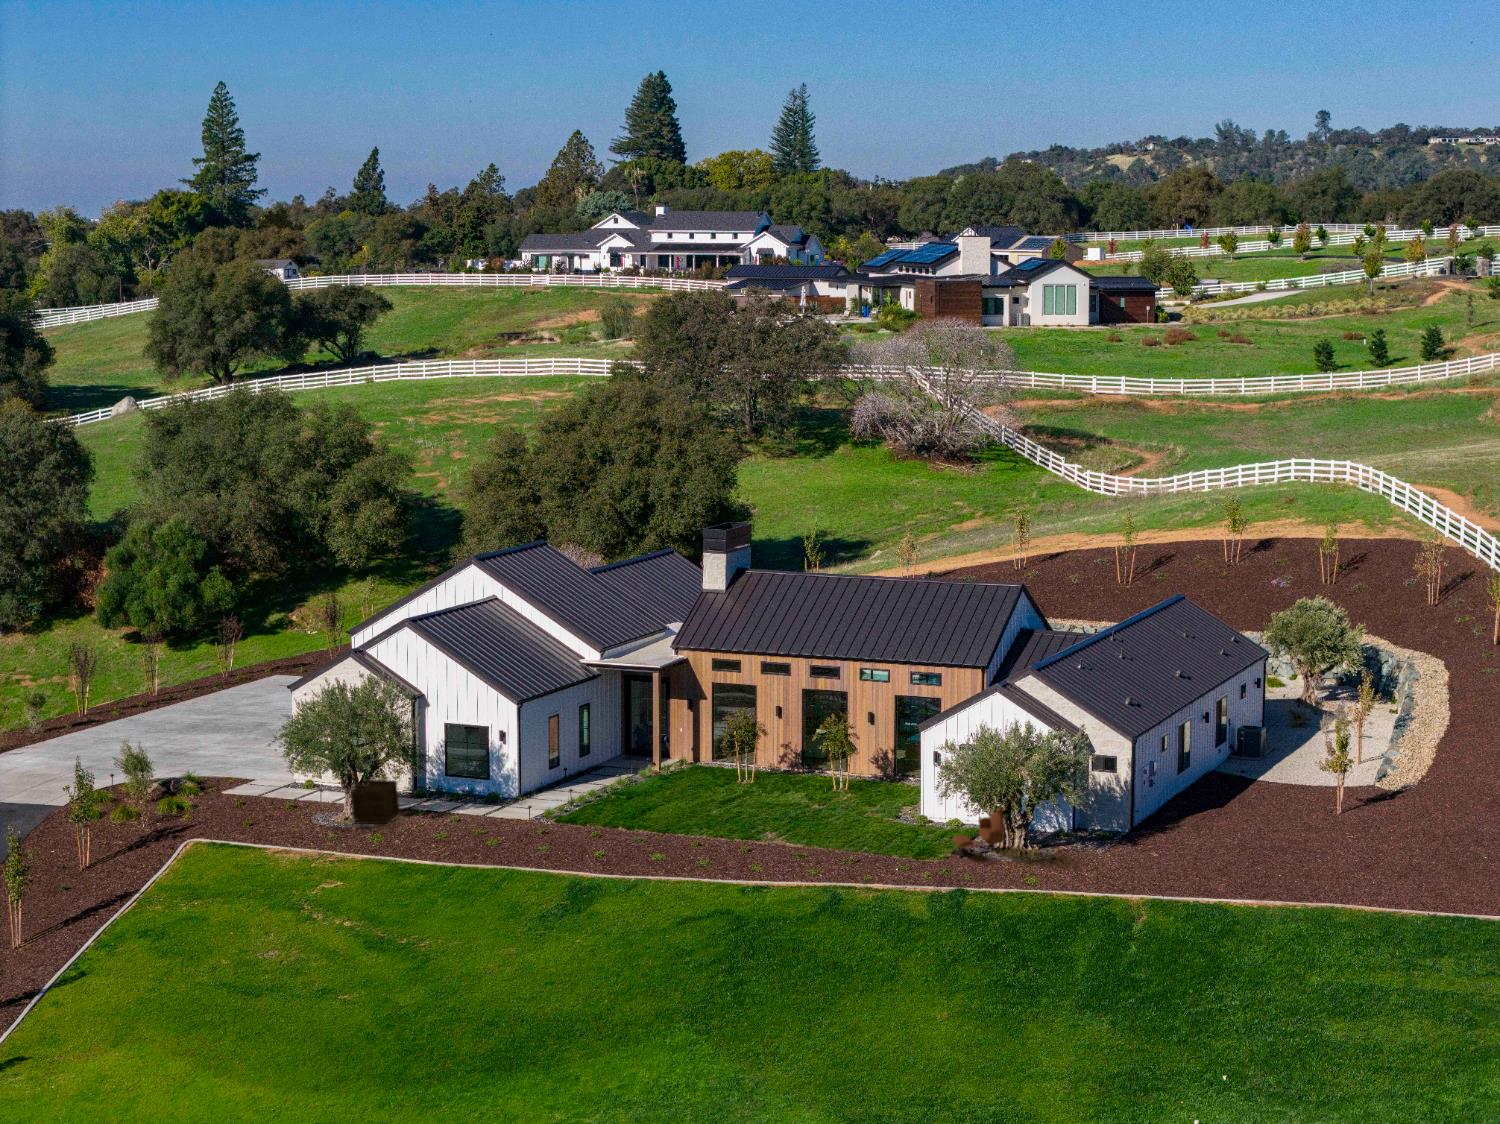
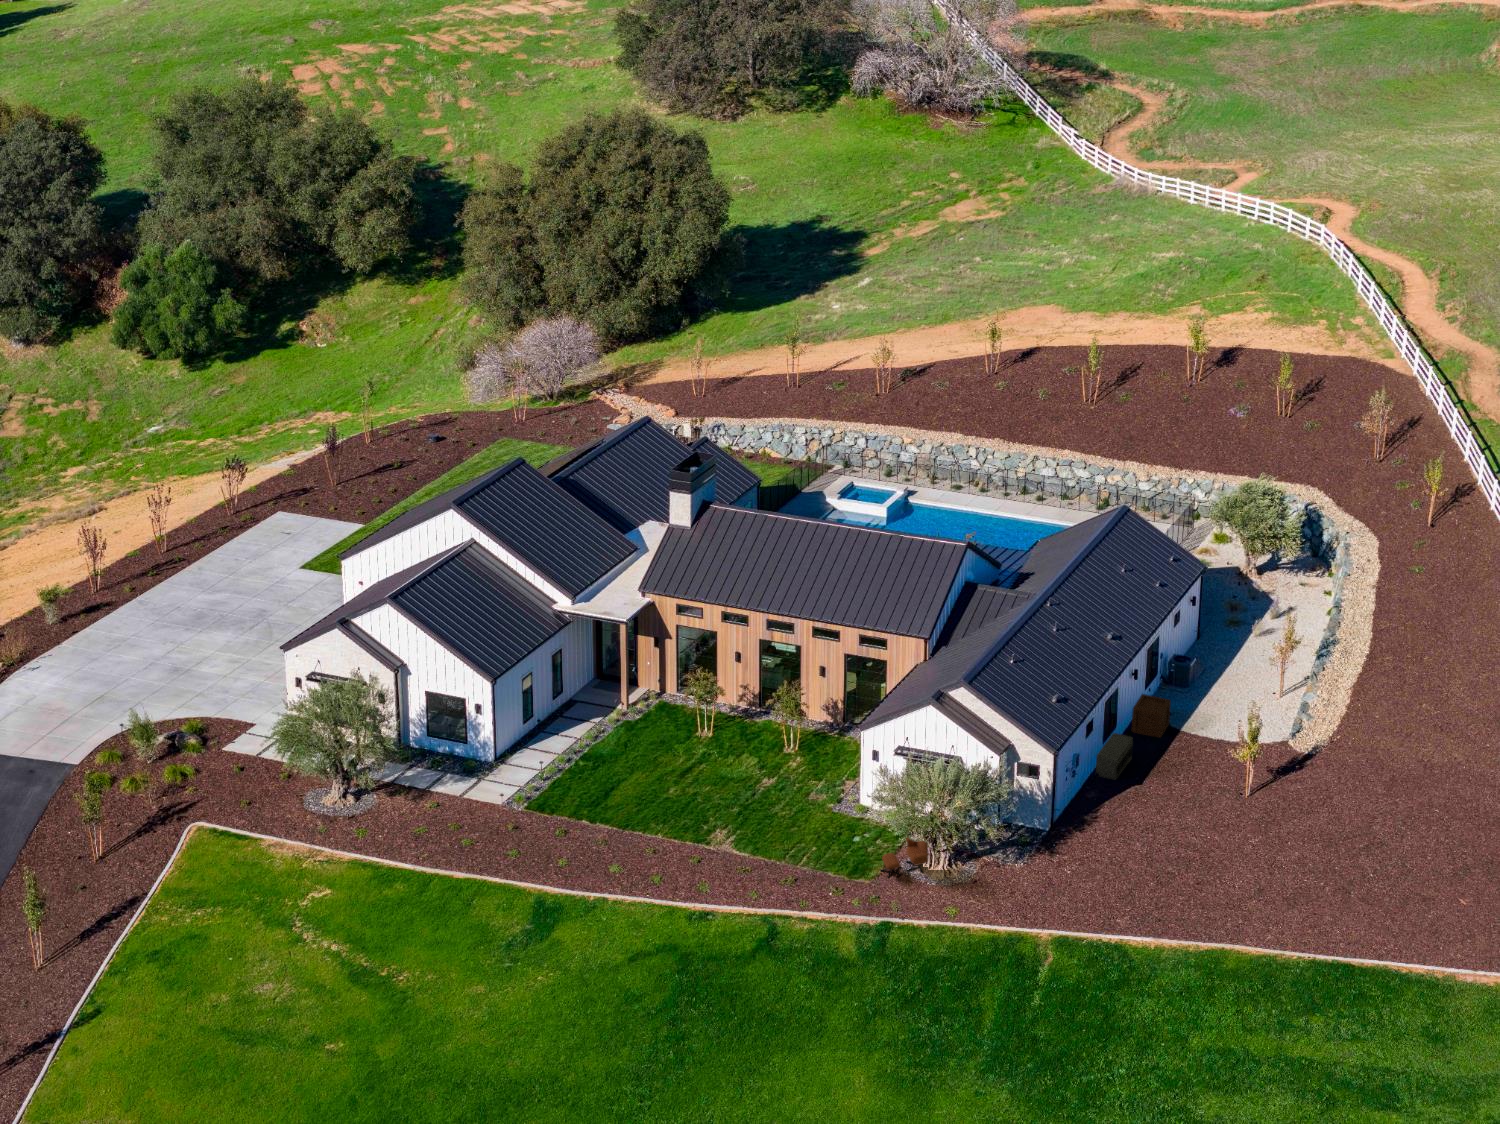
bench: none [1174,760,1211,804] -> present [1096,733,1133,780]
wooden crate: present [351,780,399,824] -> present [1132,694,1171,737]

